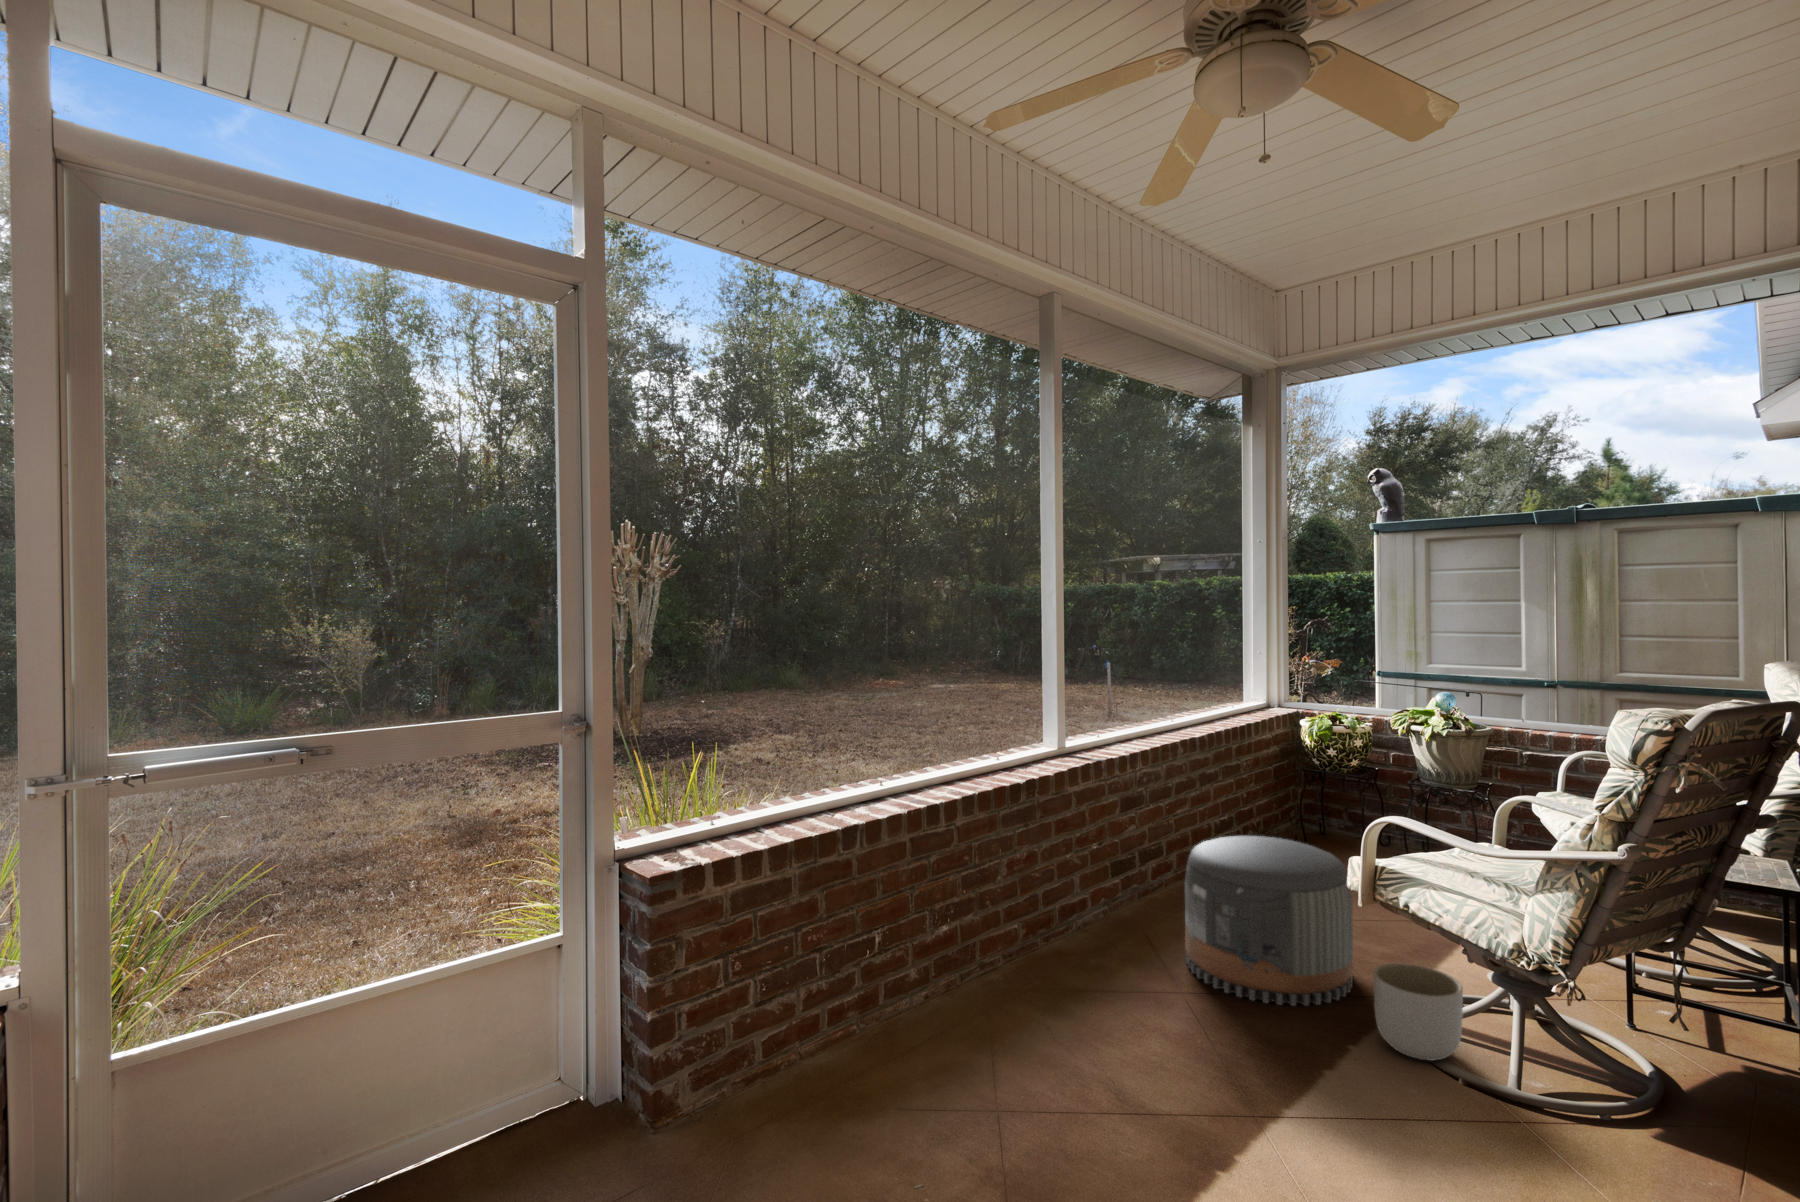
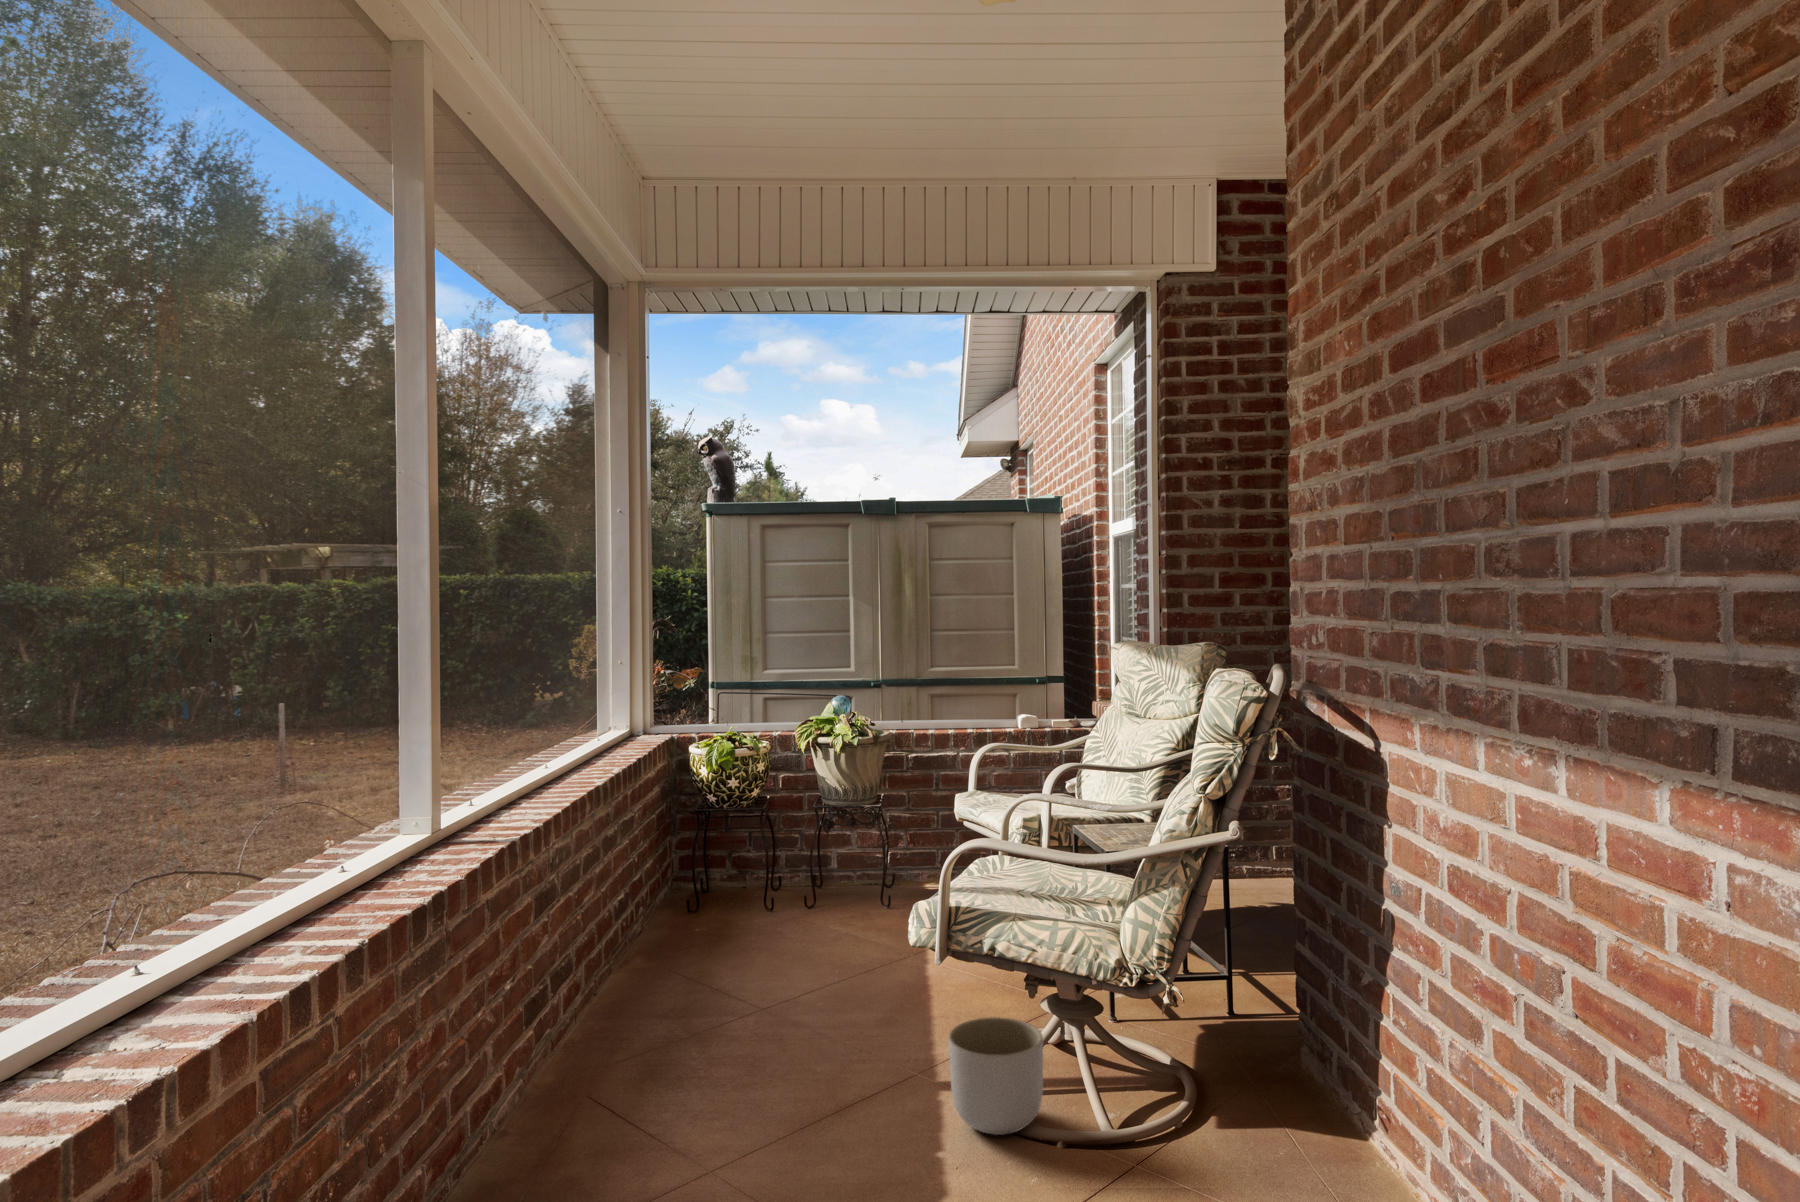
pouf: present [1185,836,1353,1006] -> none [673,902,885,1141]

